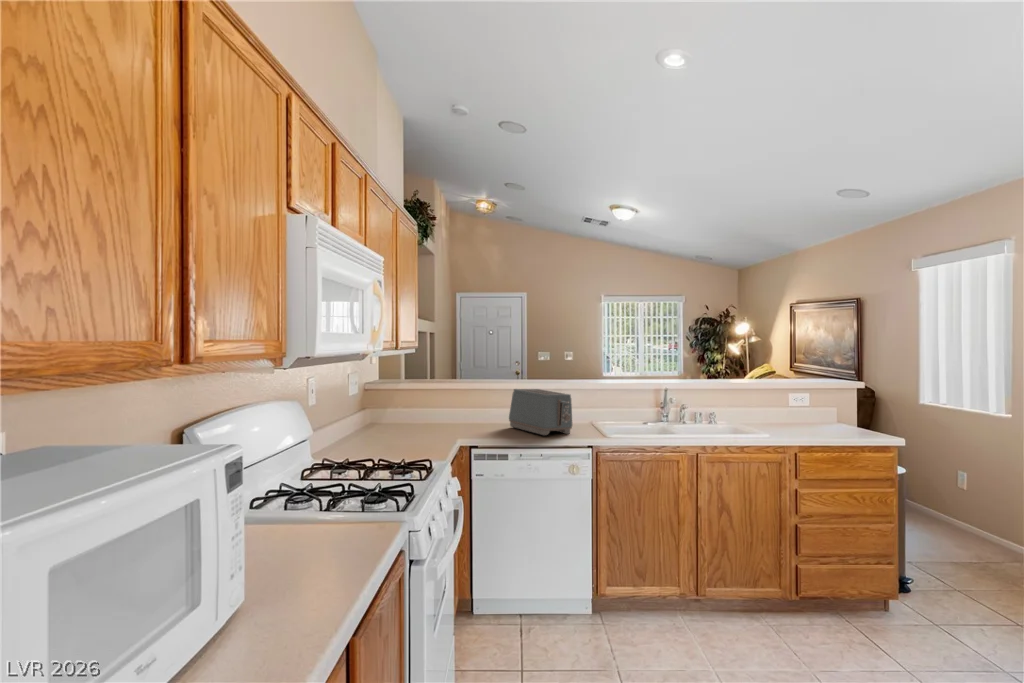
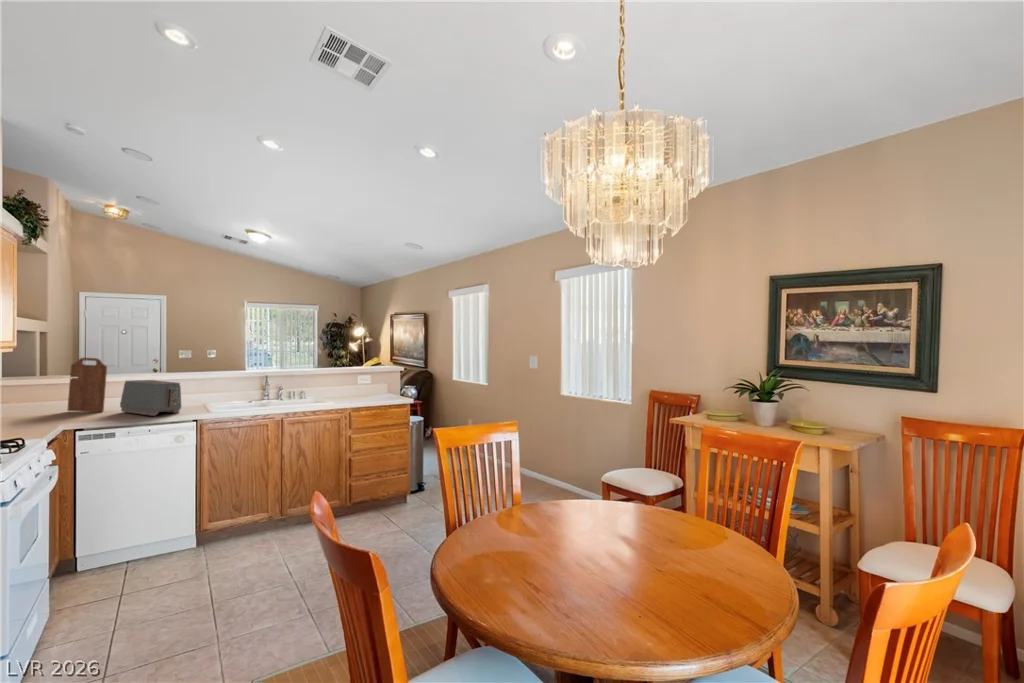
cutting board: none [460,360,496,425] -> present [67,358,107,412]

